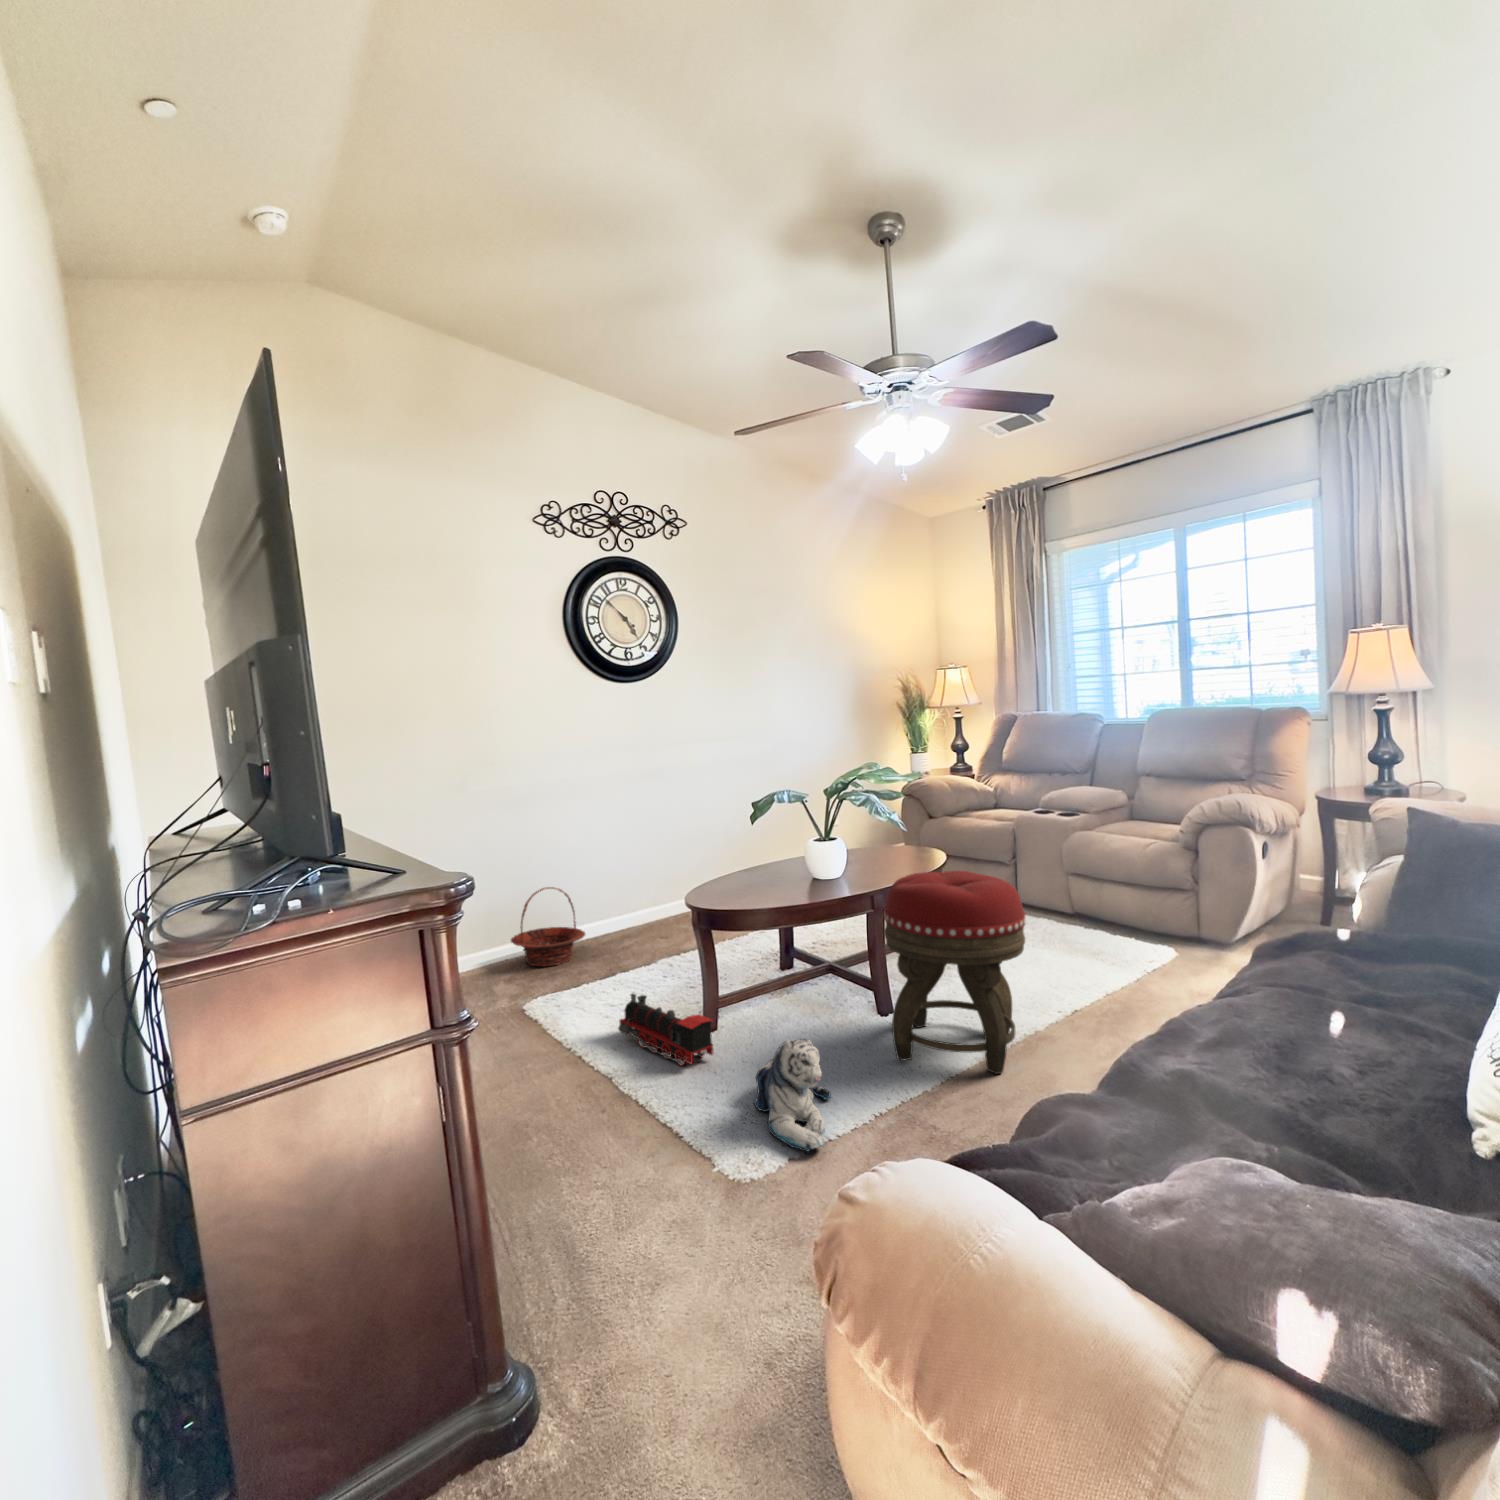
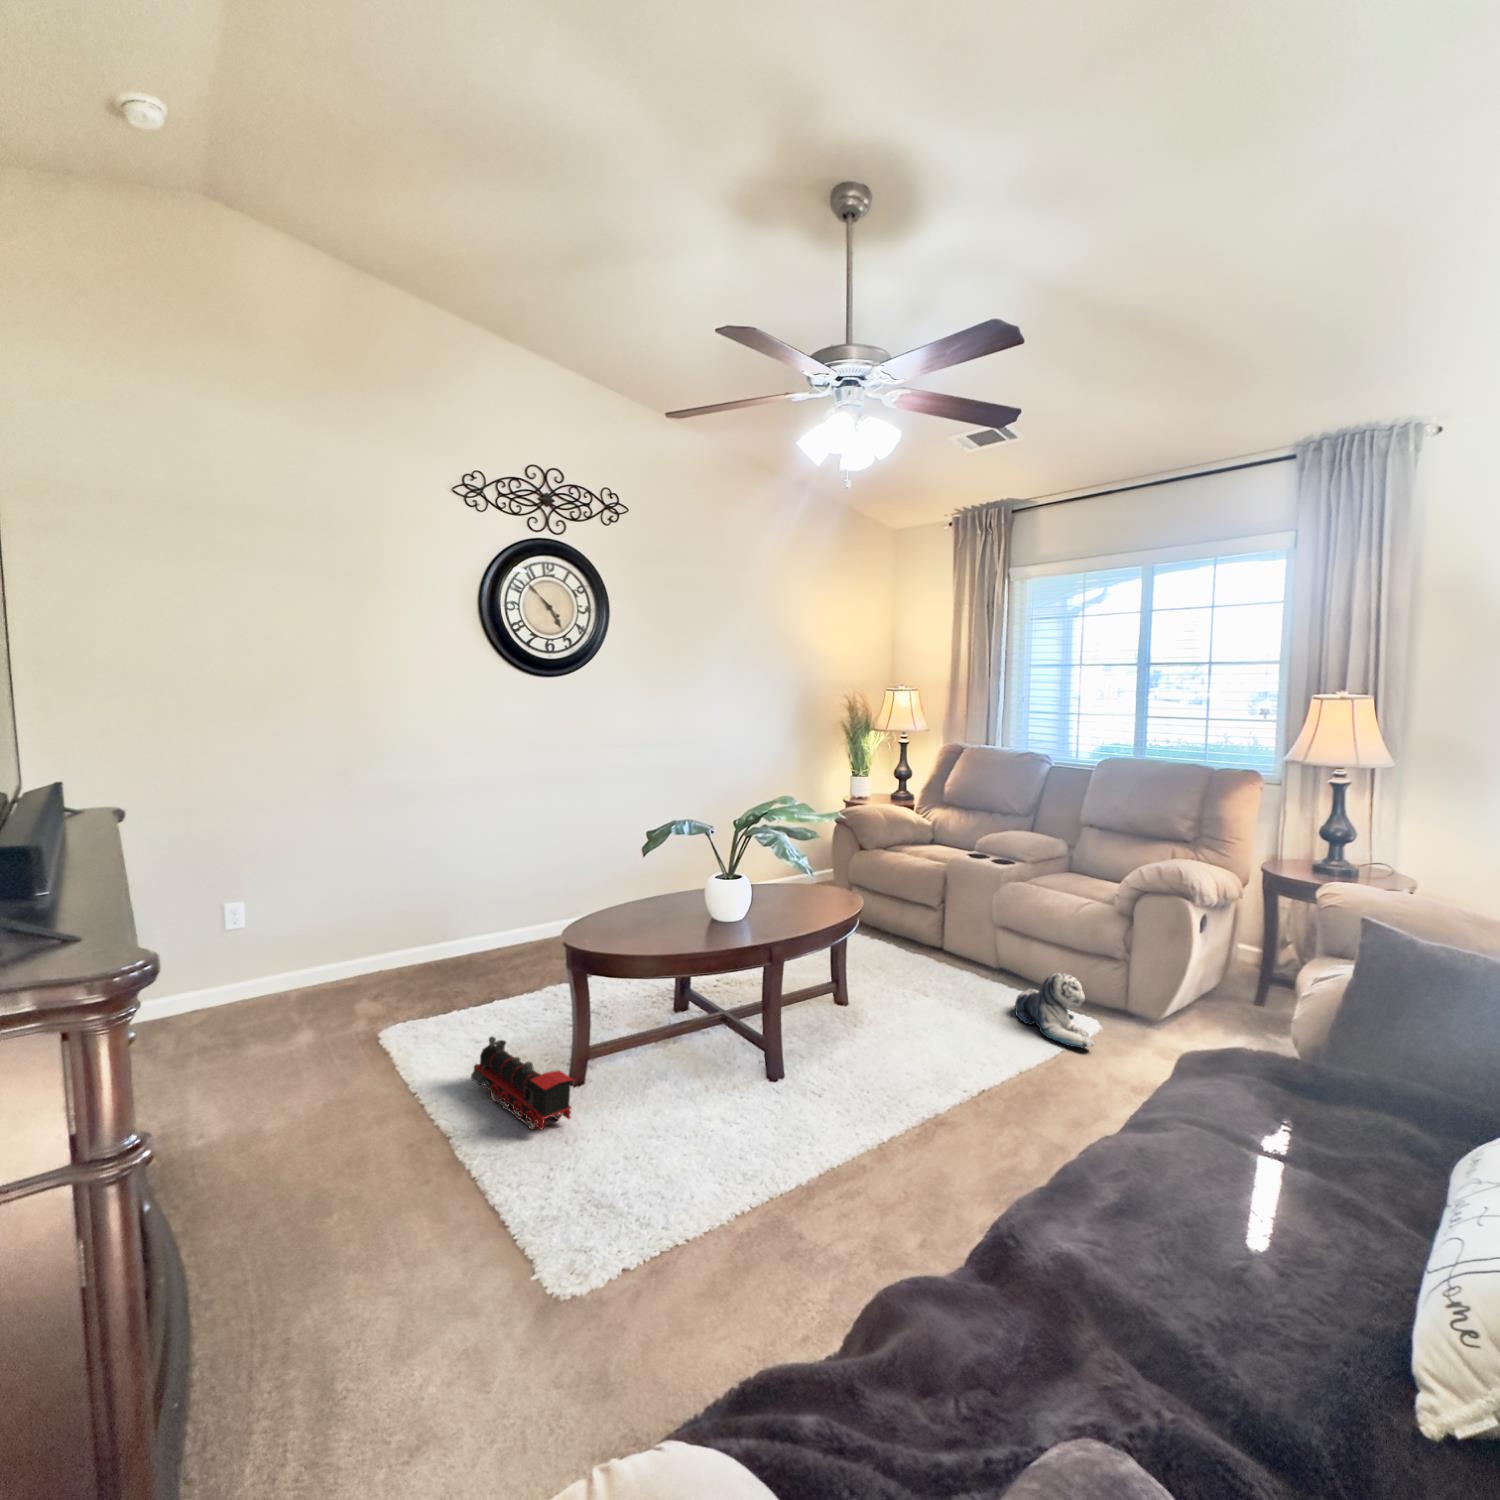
footstool: present [884,871,1025,1074] -> none [773,928,933,1169]
basket: present [511,887,585,966] -> none [382,897,470,985]
plush toy: present [754,1039,831,1152] -> present [1015,973,1094,1048]

